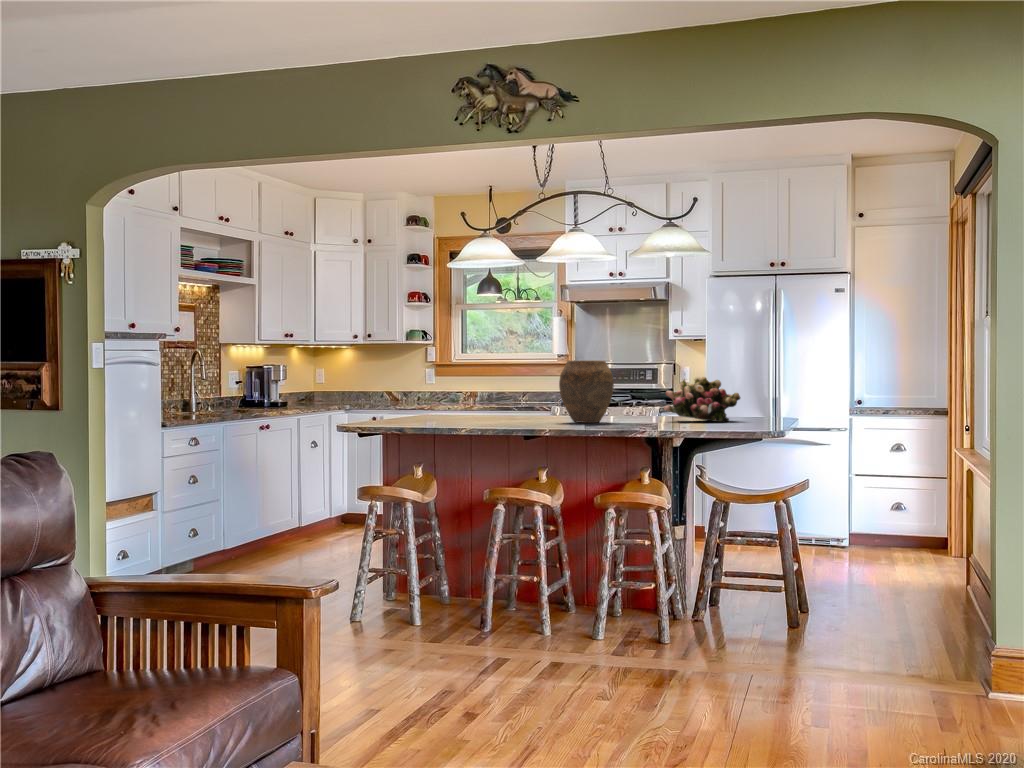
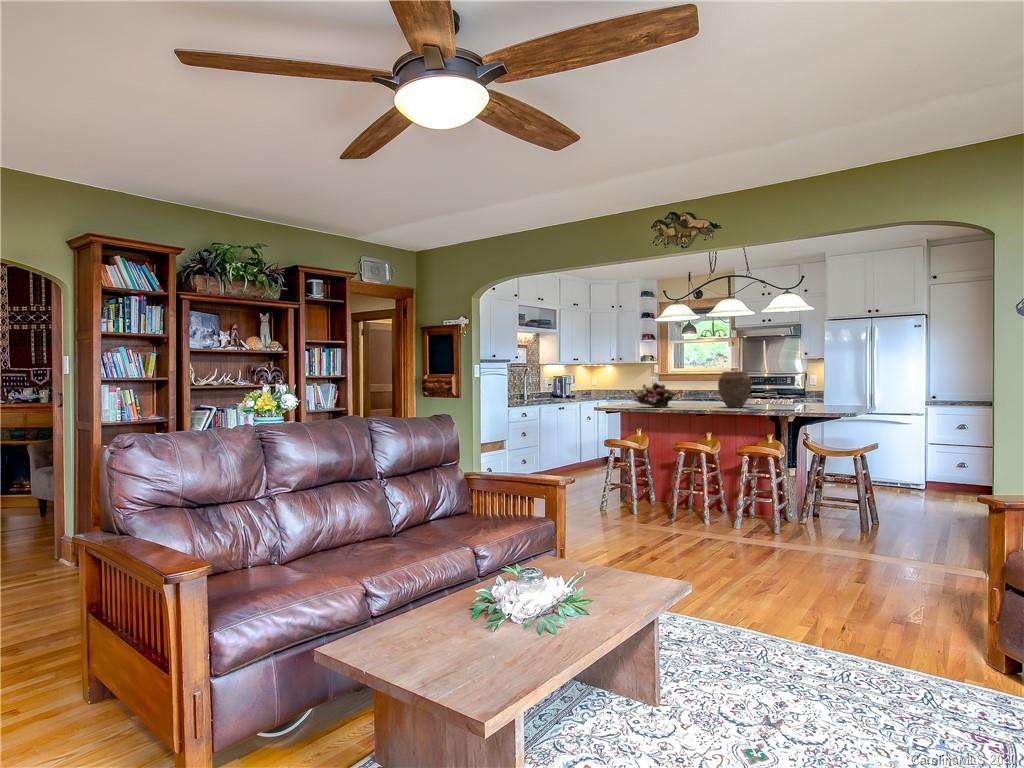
flower arrangement: present [664,377,740,422] -> present [632,382,675,408]

